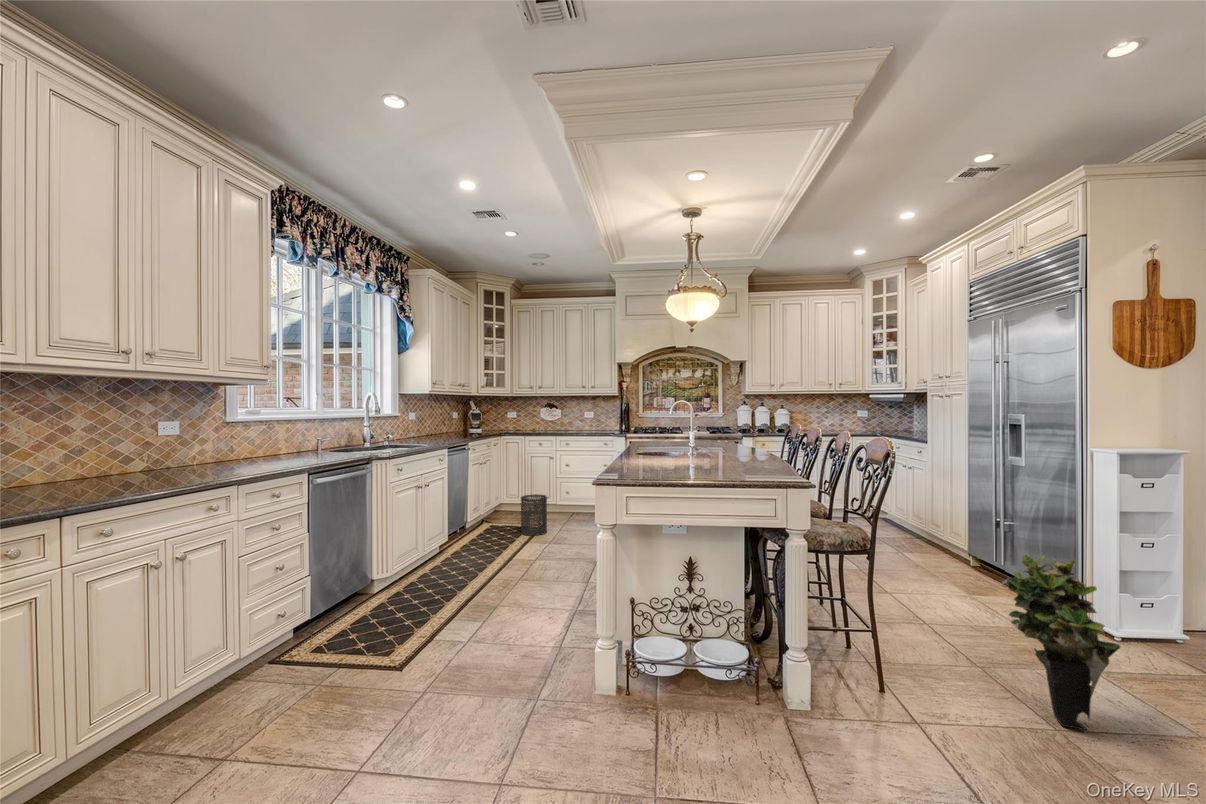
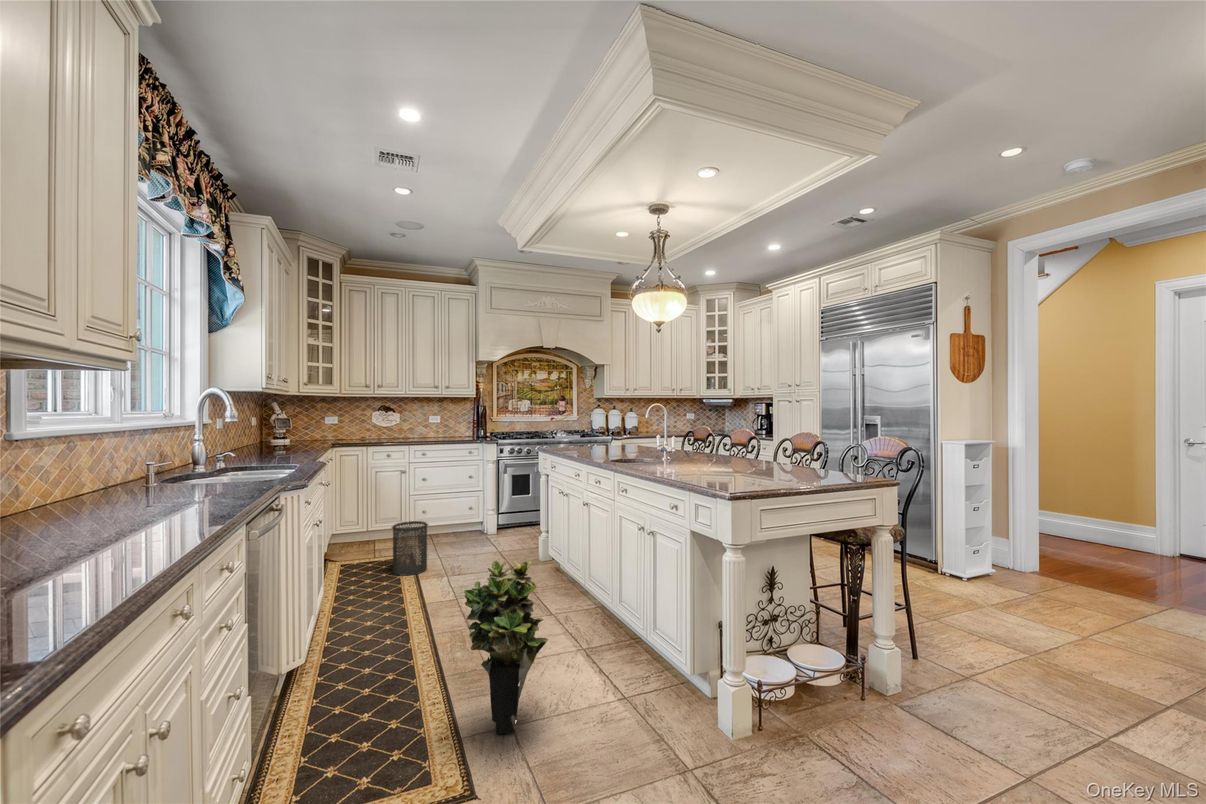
potted plant: present [1002,554,1121,731] -> present [464,560,548,734]

